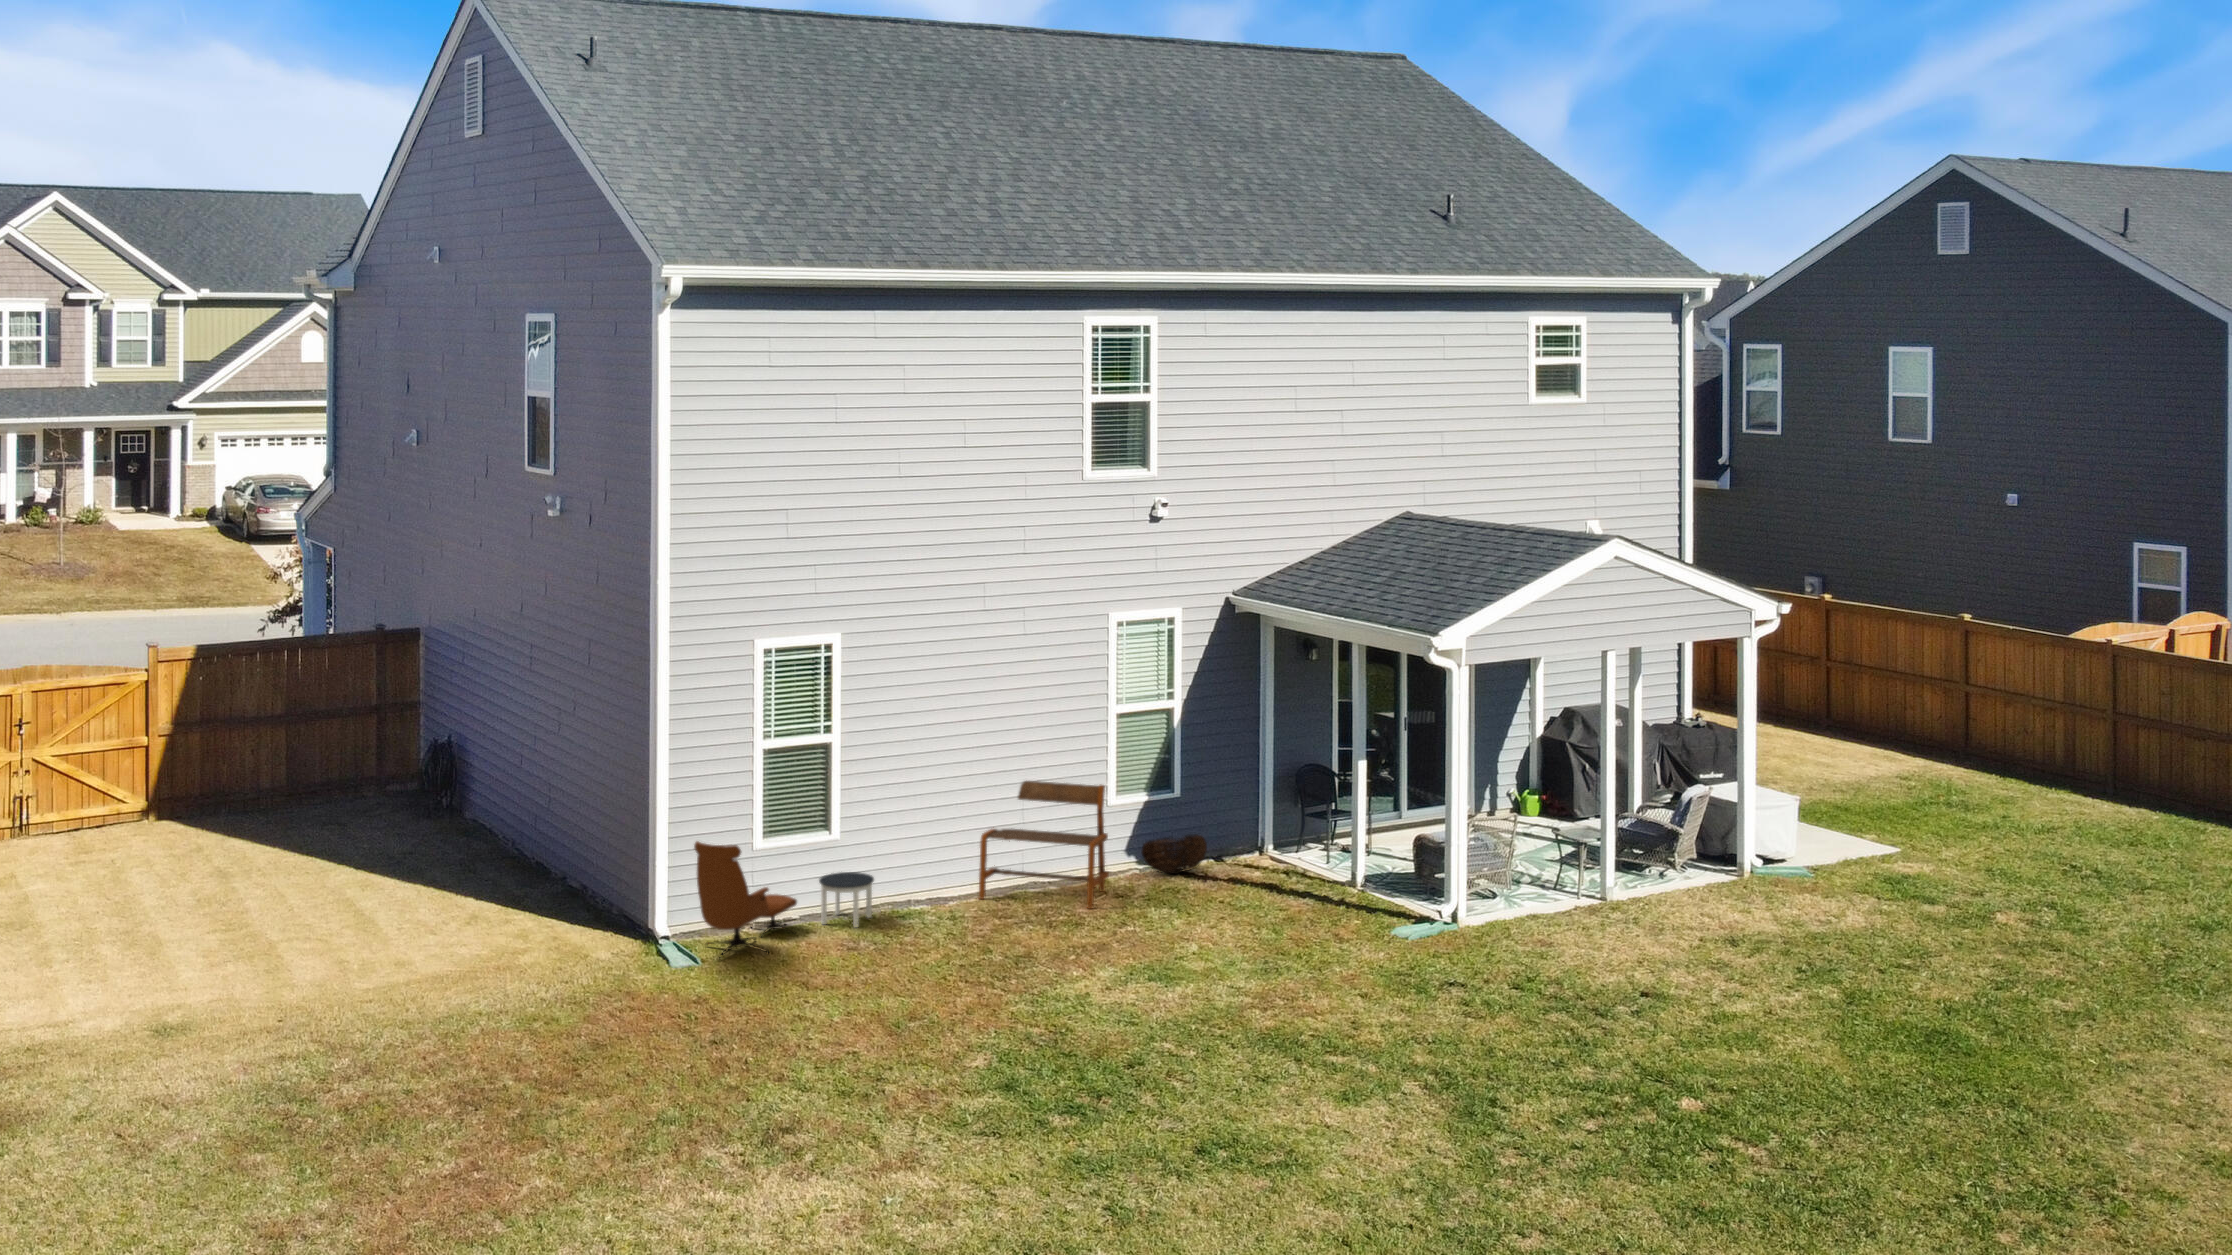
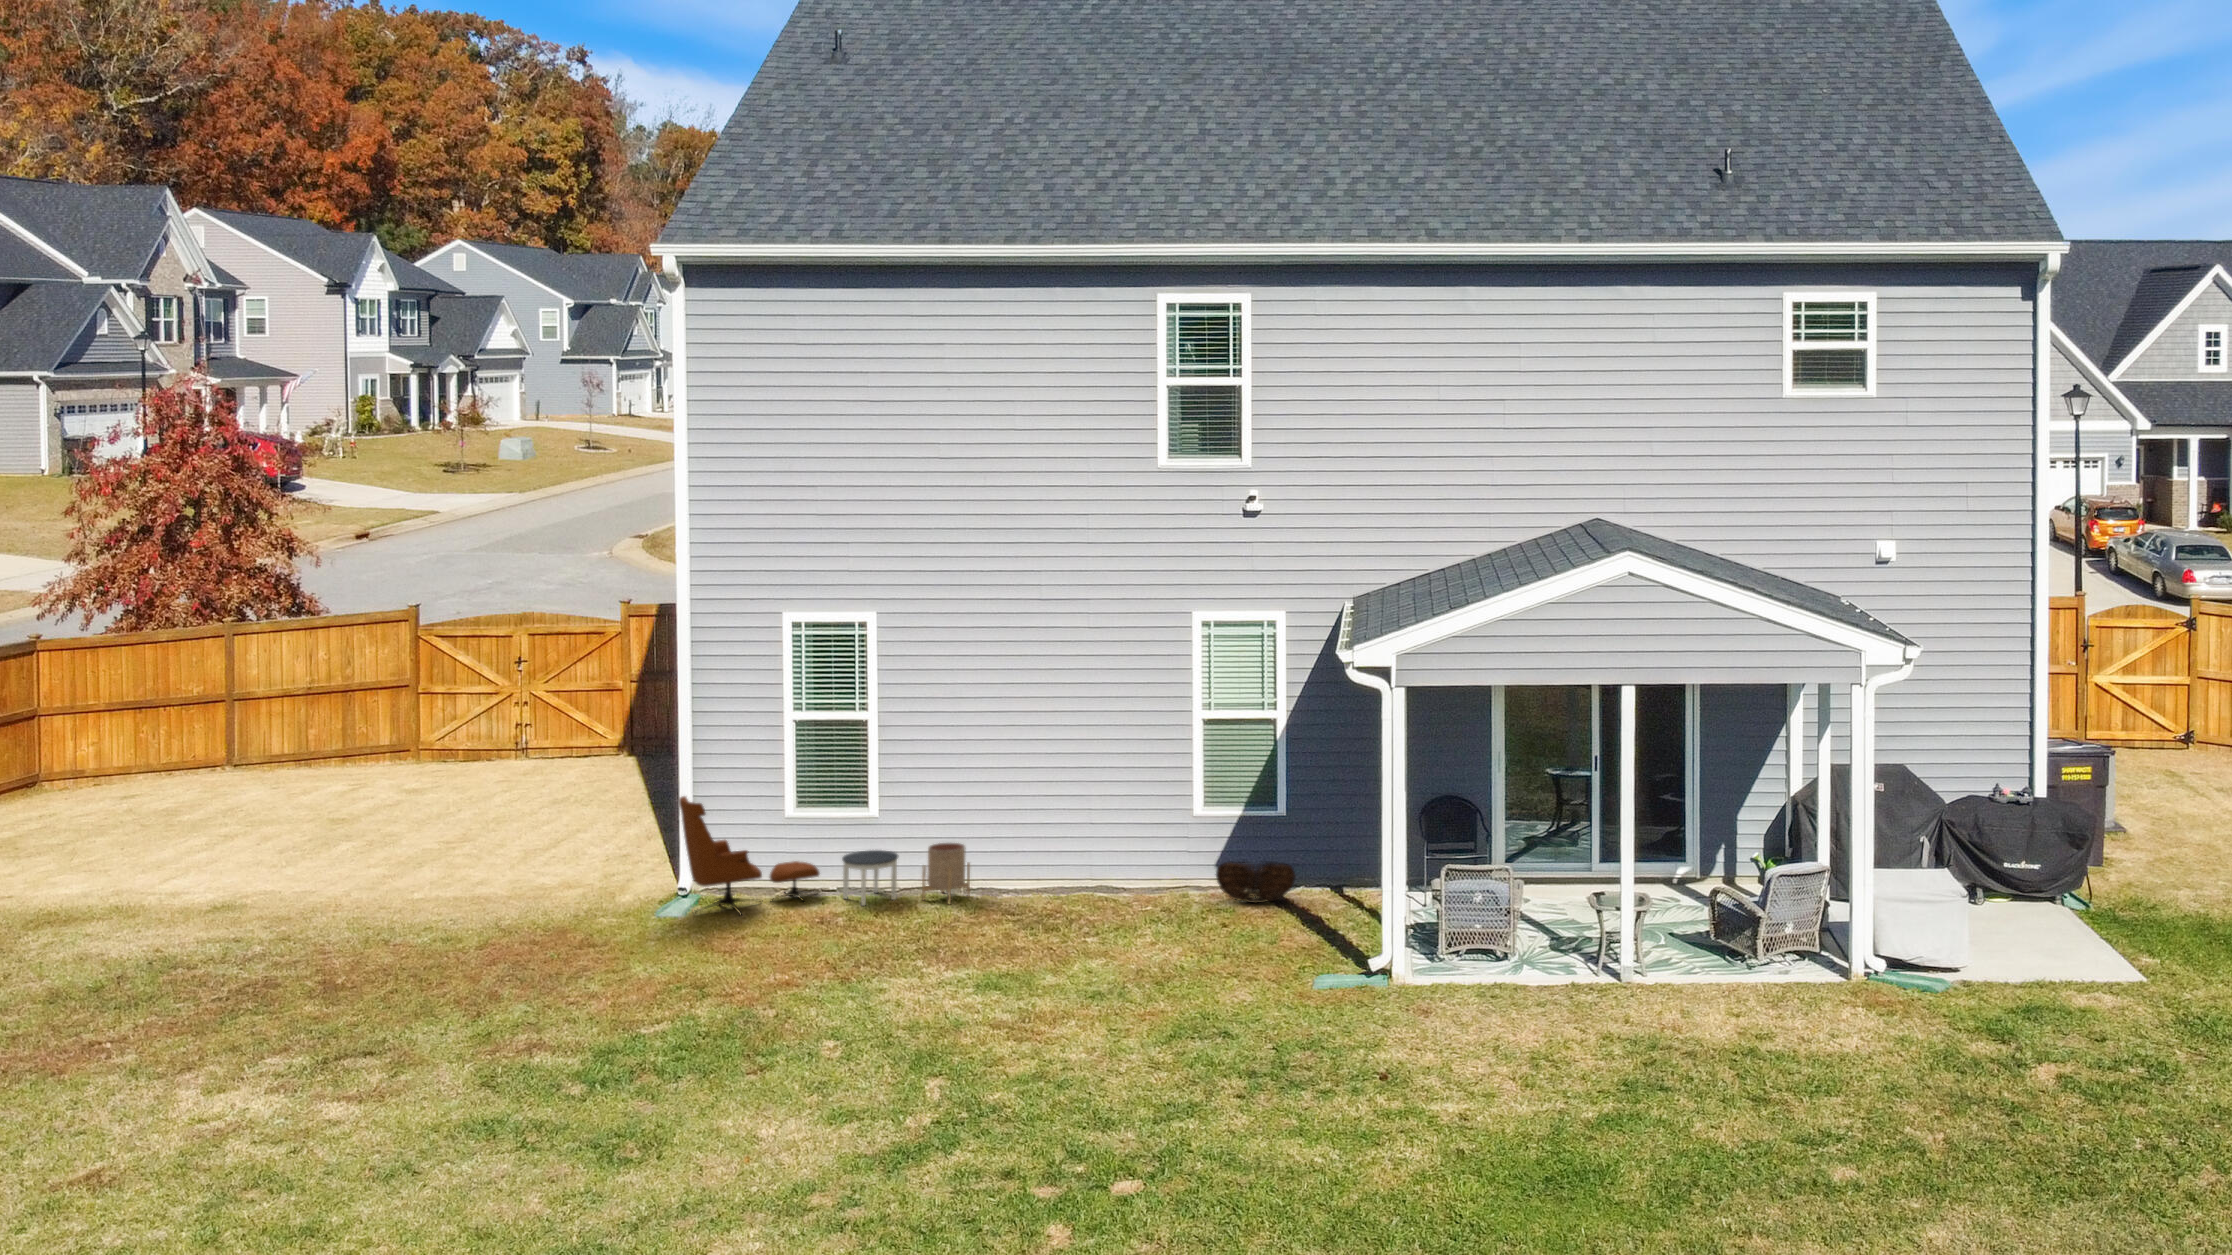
bench: present [979,781,1109,909] -> none [1020,776,1150,923]
planter: none [896,855,933,914] -> present [922,843,970,903]

